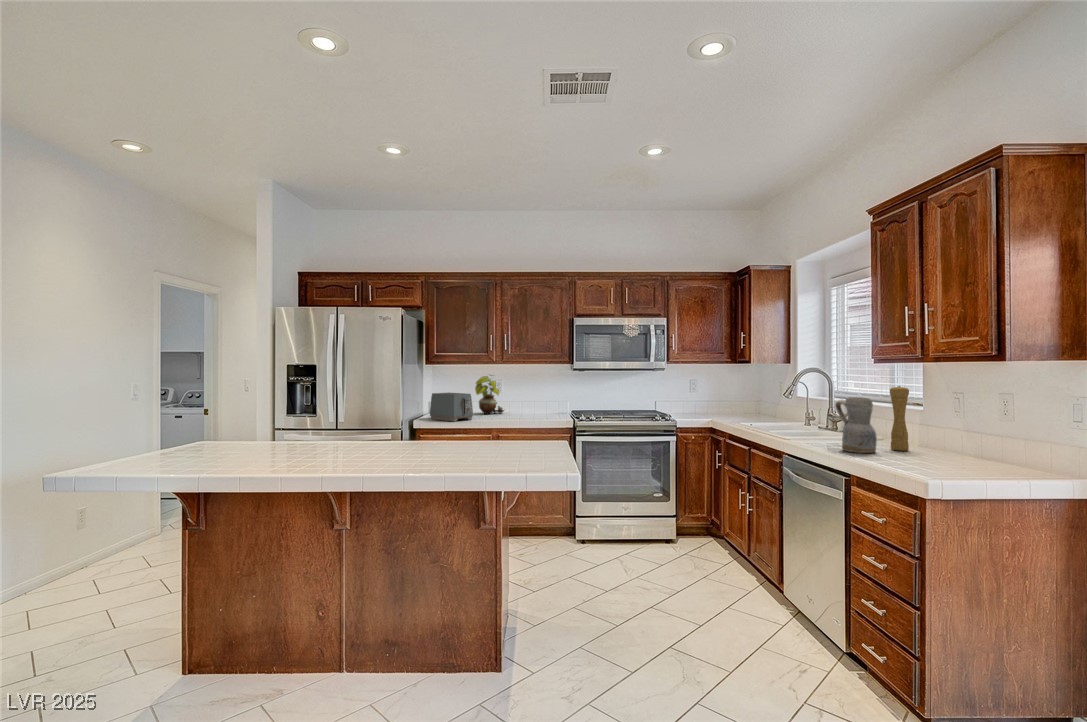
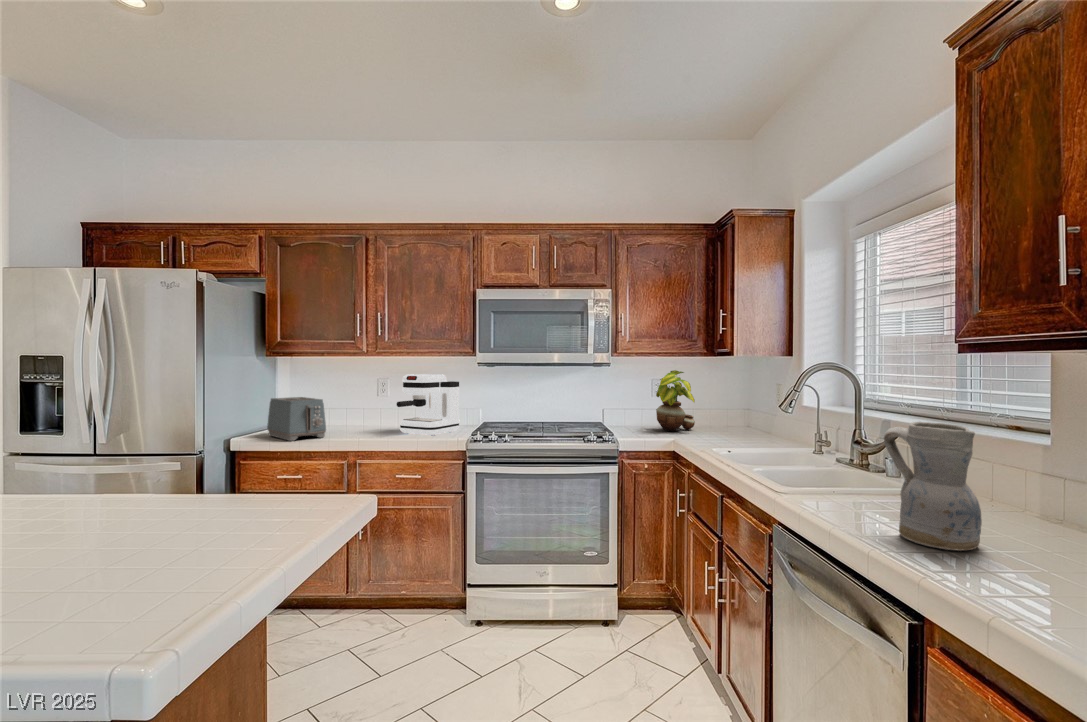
potted plant: present [475,375,504,414] -> present [656,370,695,431]
coffee maker: none [520,376,559,419] -> present [397,374,459,436]
pepper mill: present [890,386,909,451] -> none [1002,399,1049,541]

